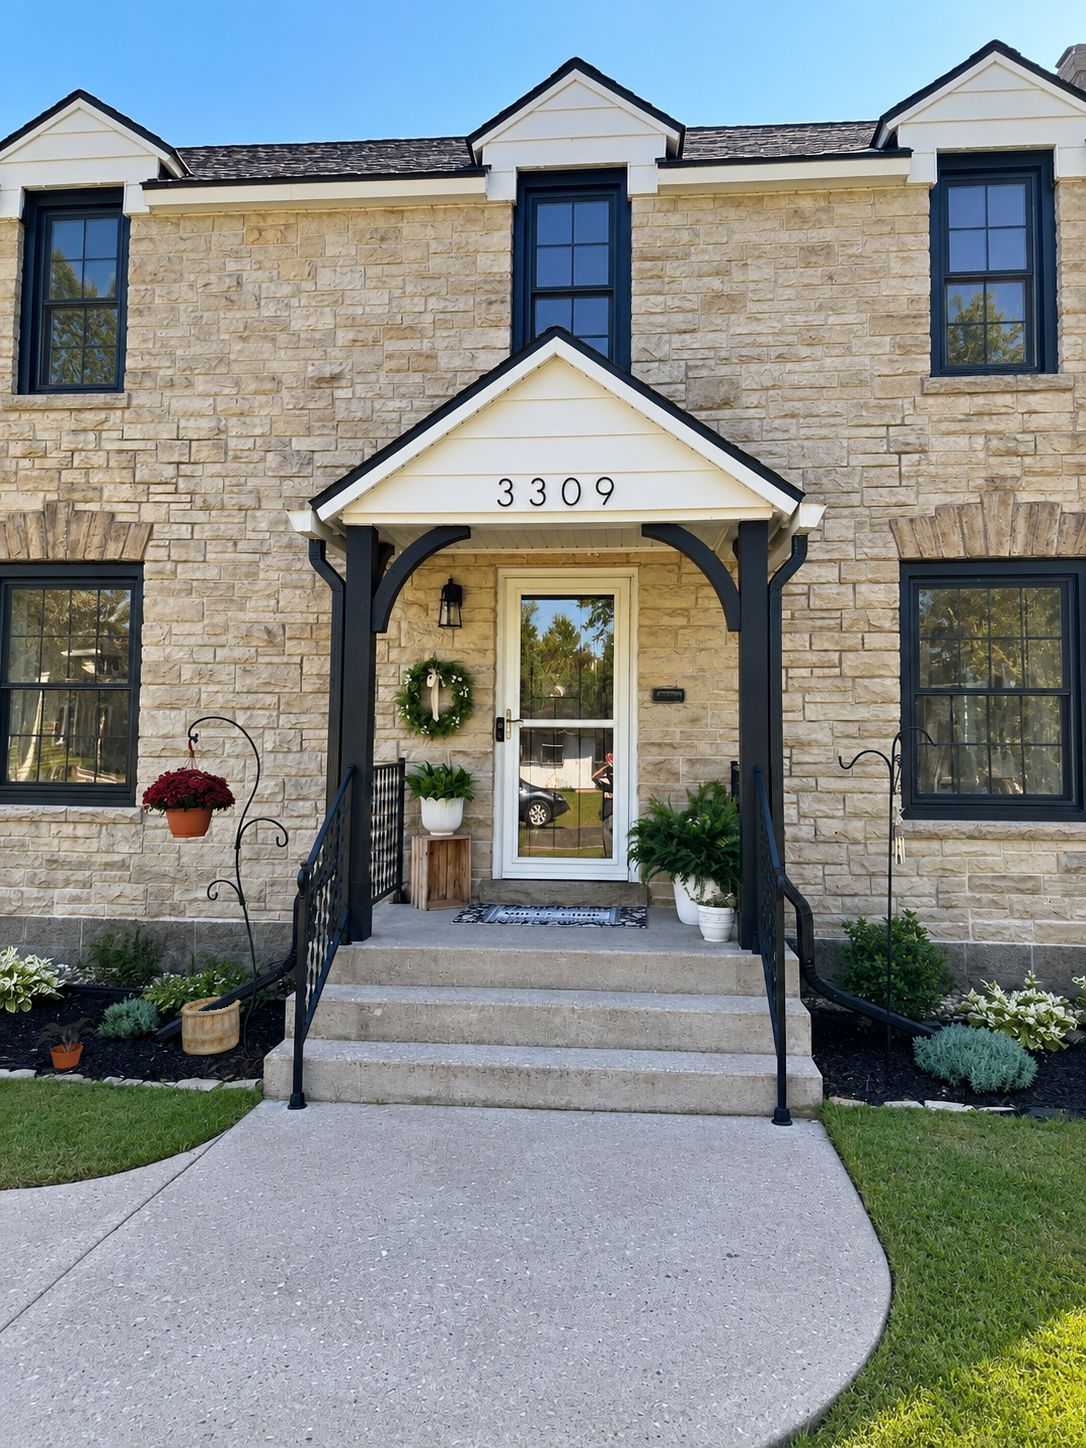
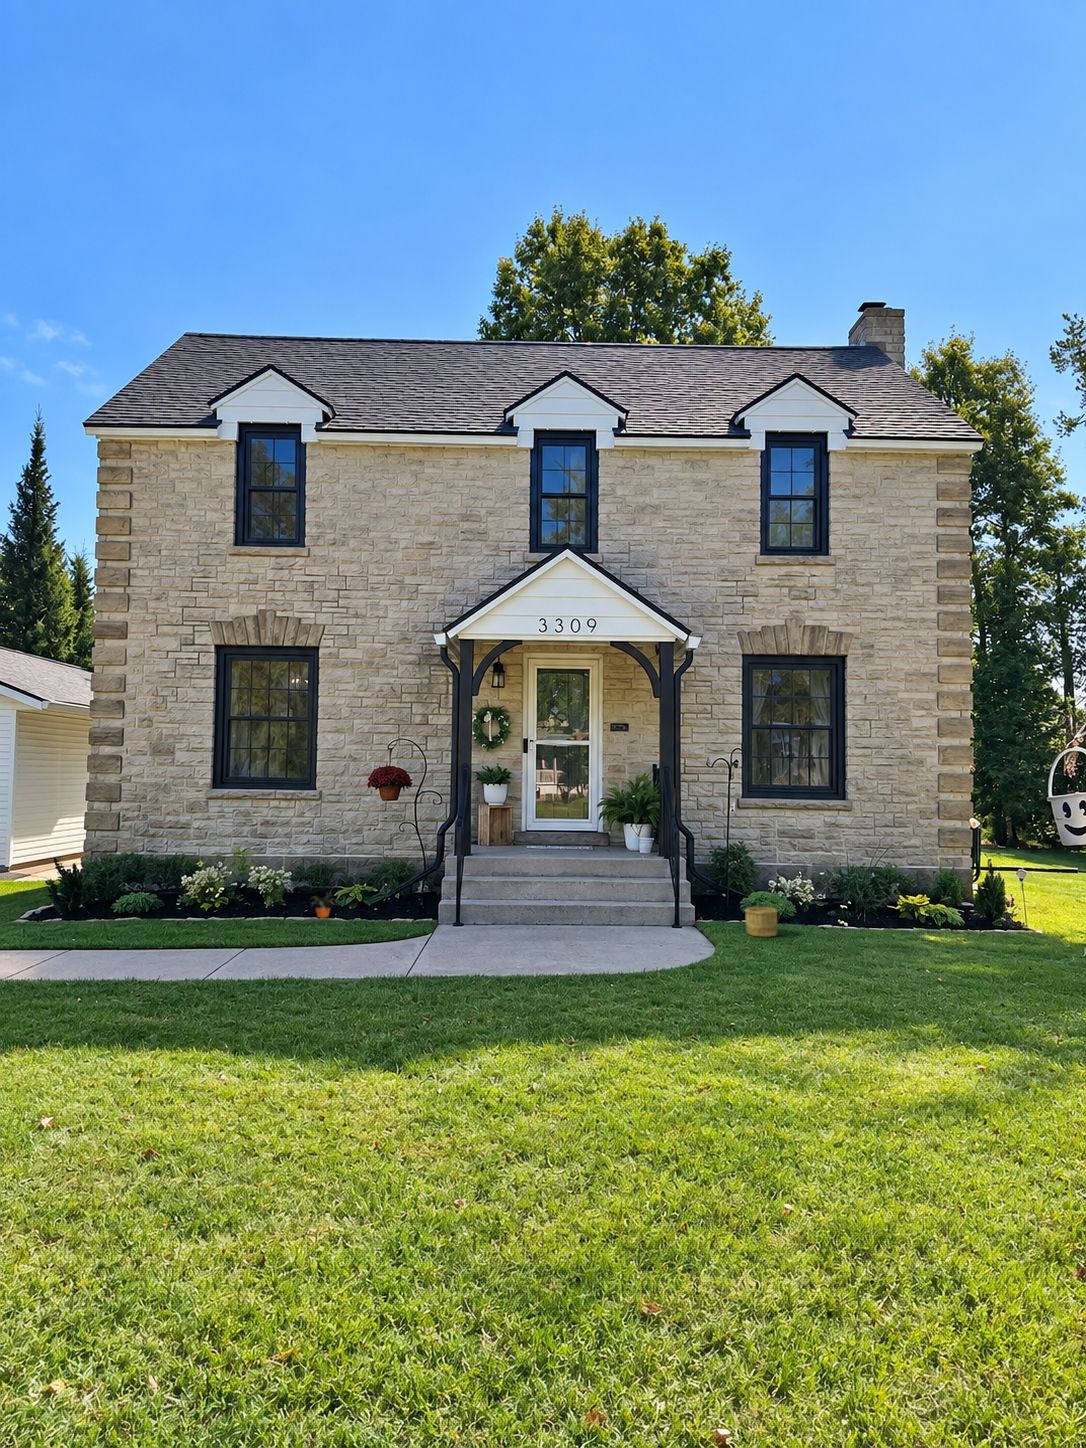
wooden bucket: present [180,997,241,1055] -> present [745,907,777,937]

